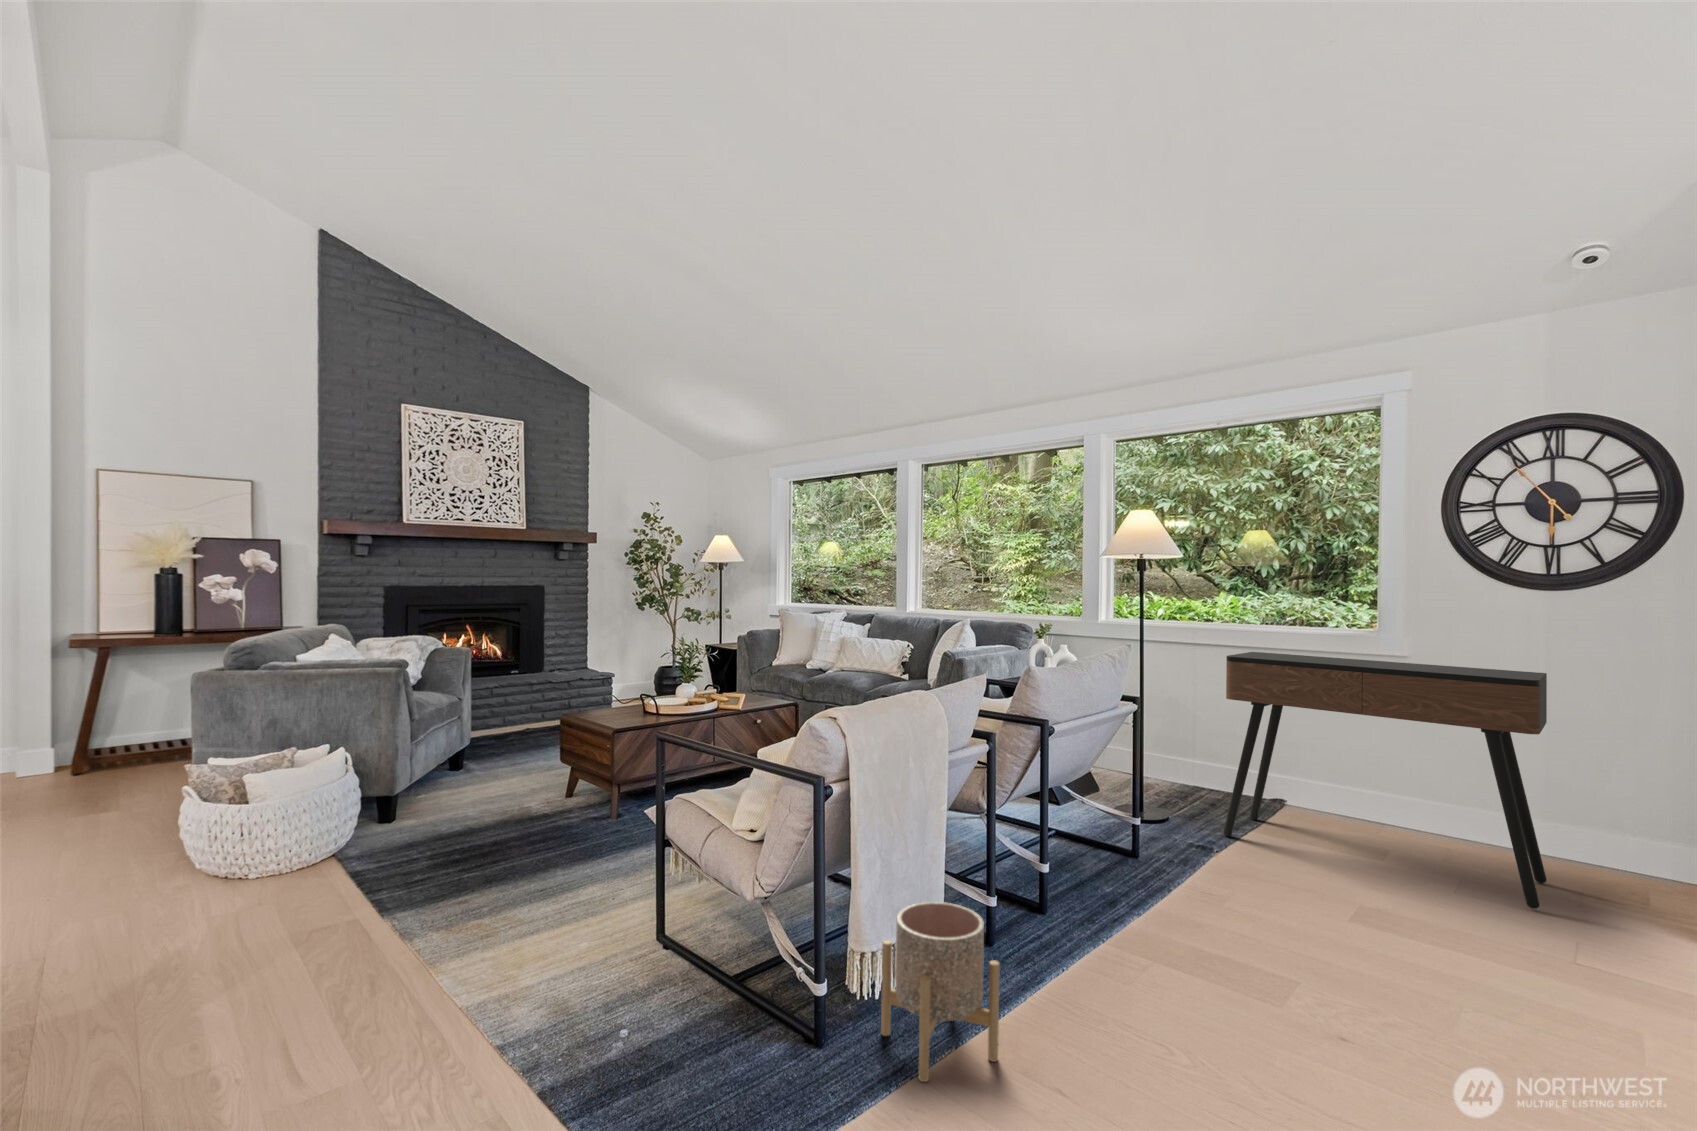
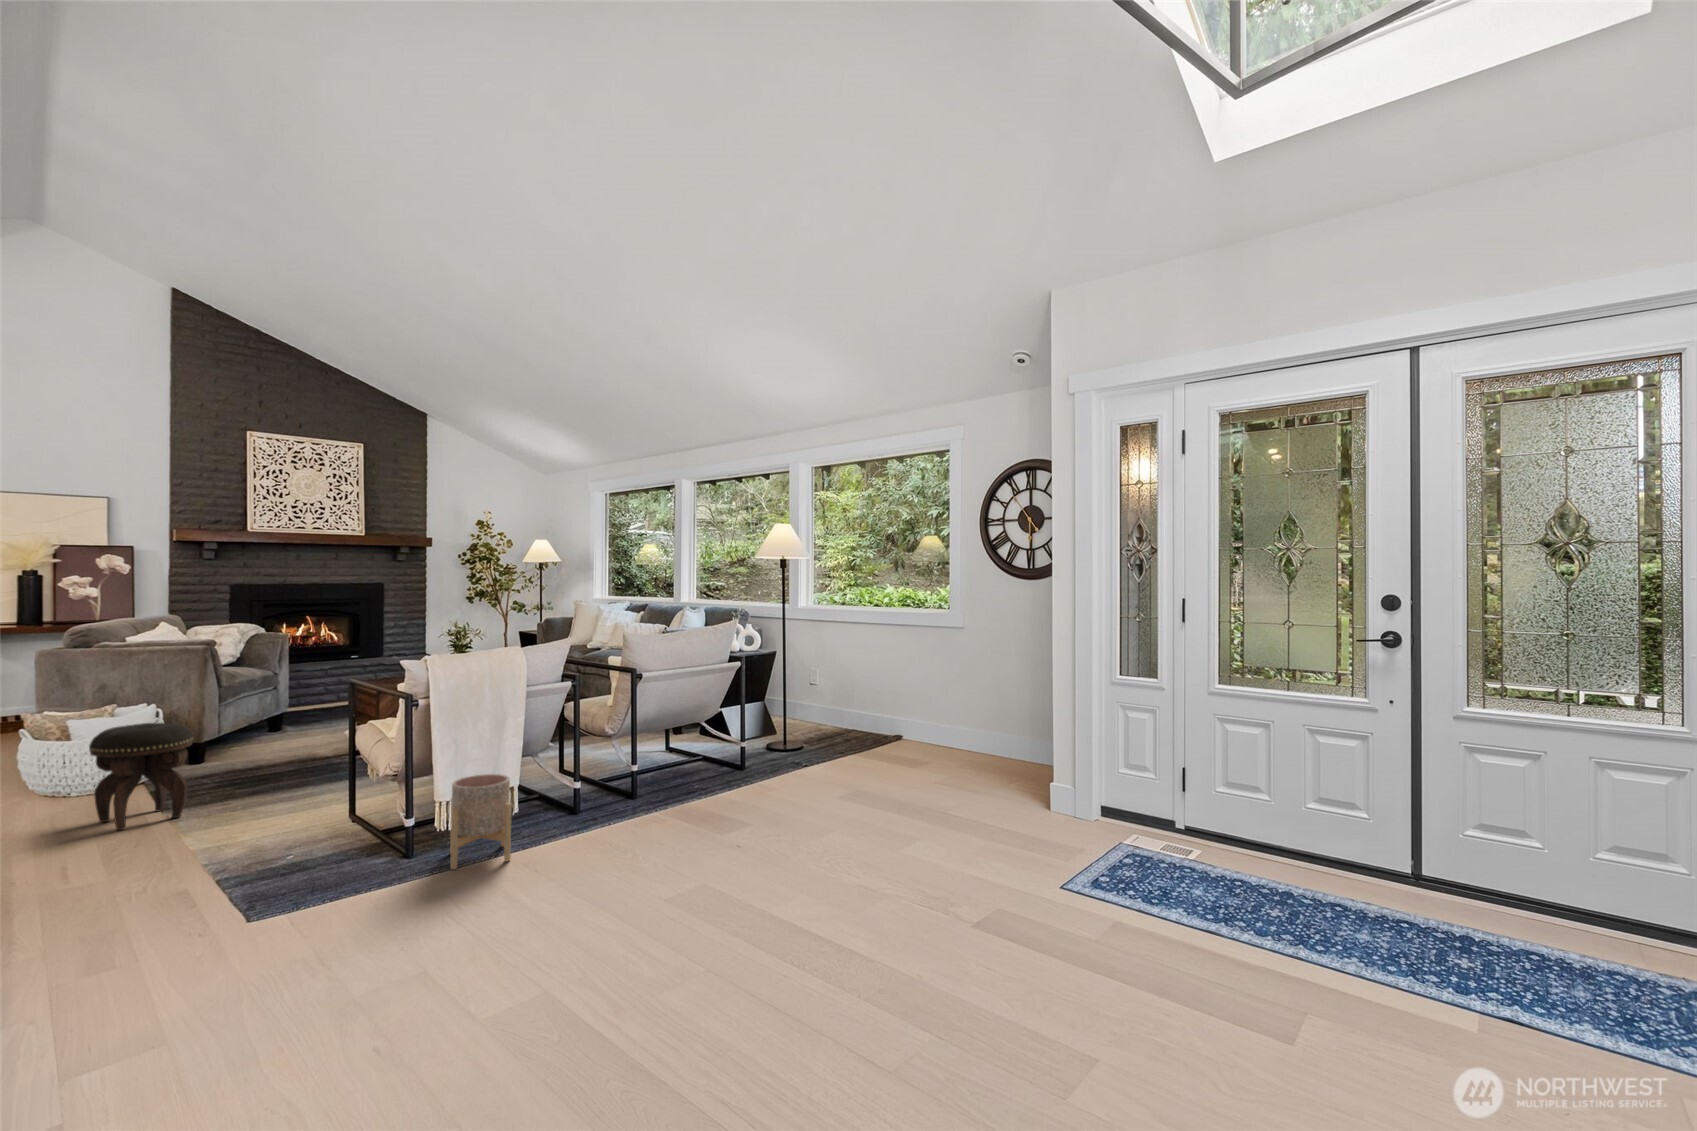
console table: present [1223,652,1547,909] -> none [825,627,1006,791]
footstool: none [298,789,431,959] -> present [89,723,193,830]

